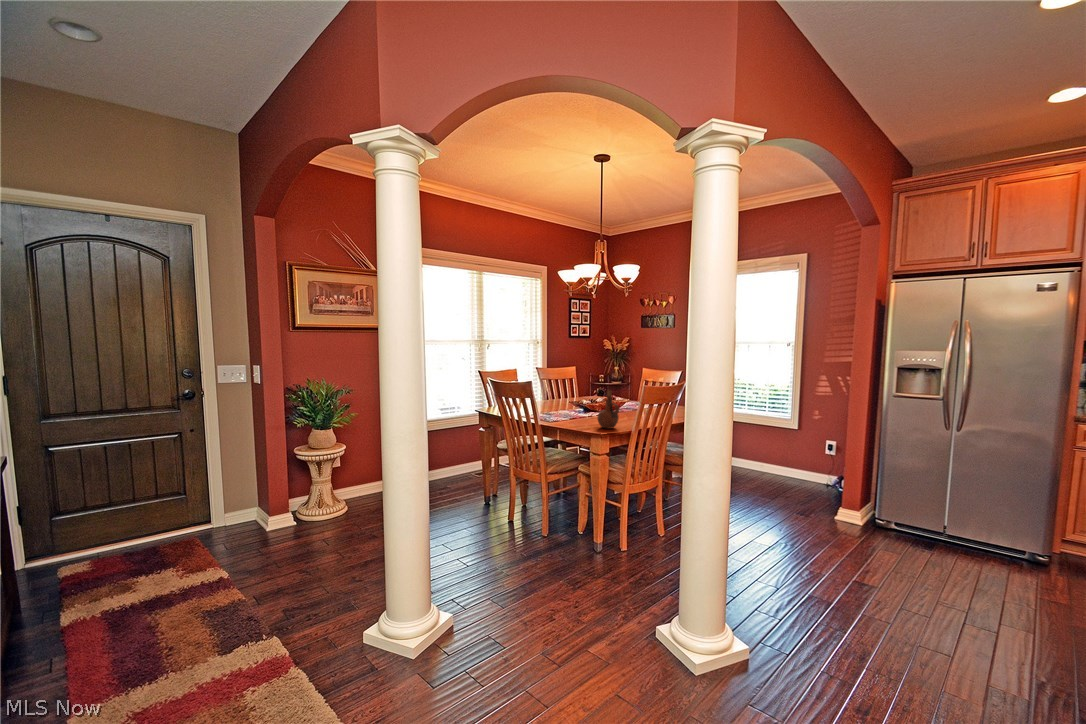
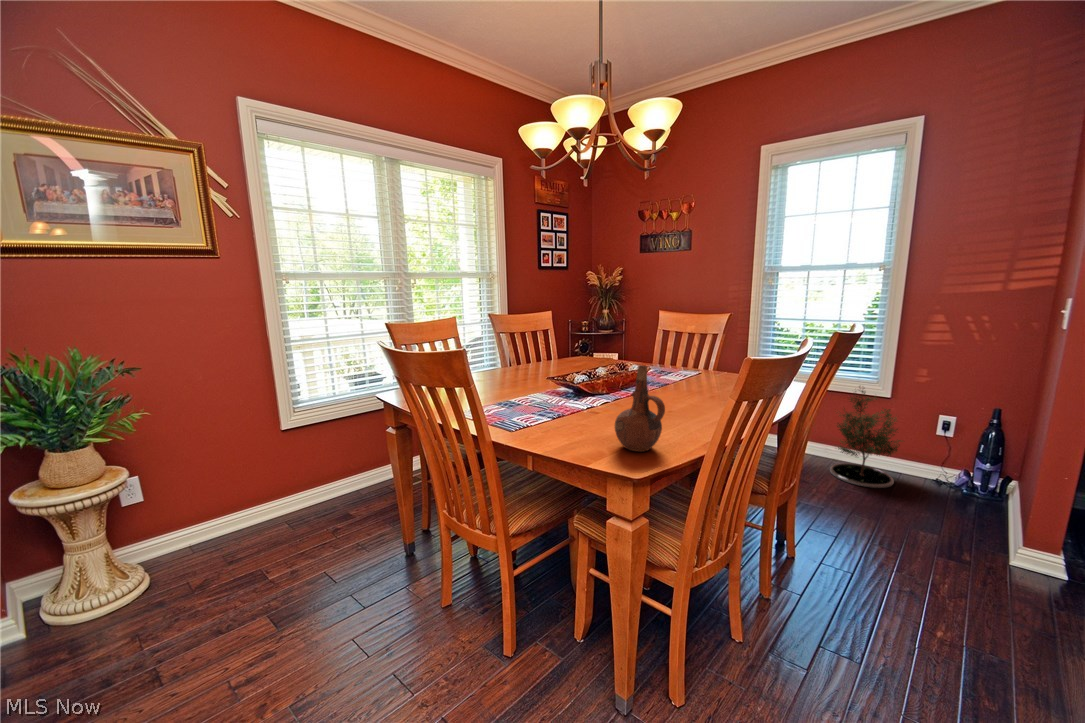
potted tree: none [763,421,810,490] -> present [830,388,901,488]

